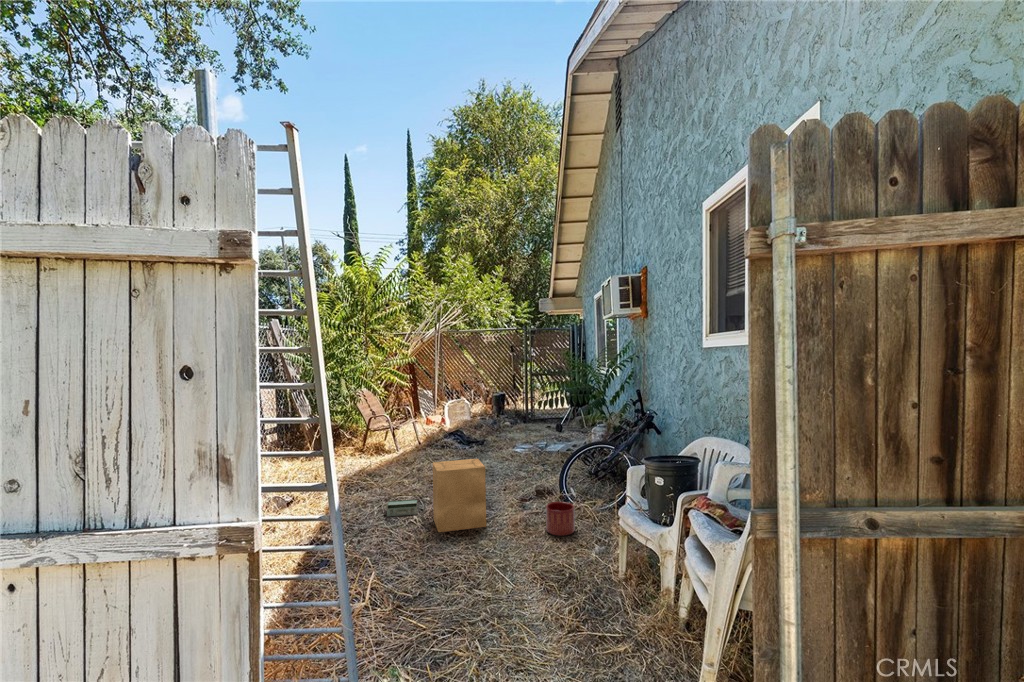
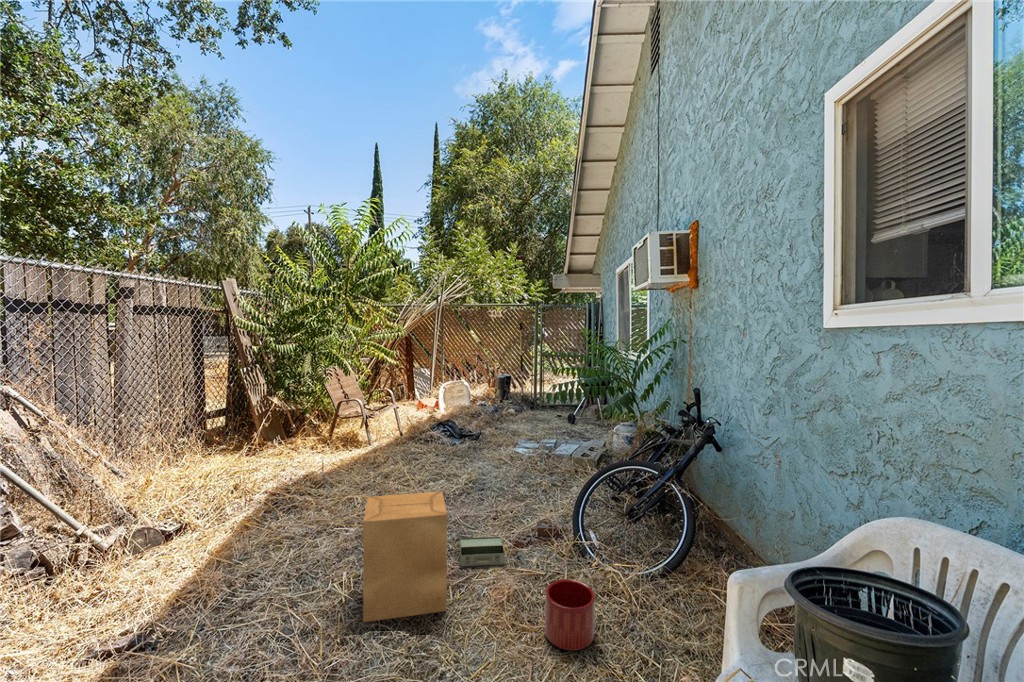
toolbox: present [387,499,417,516] -> present [460,537,505,567]

